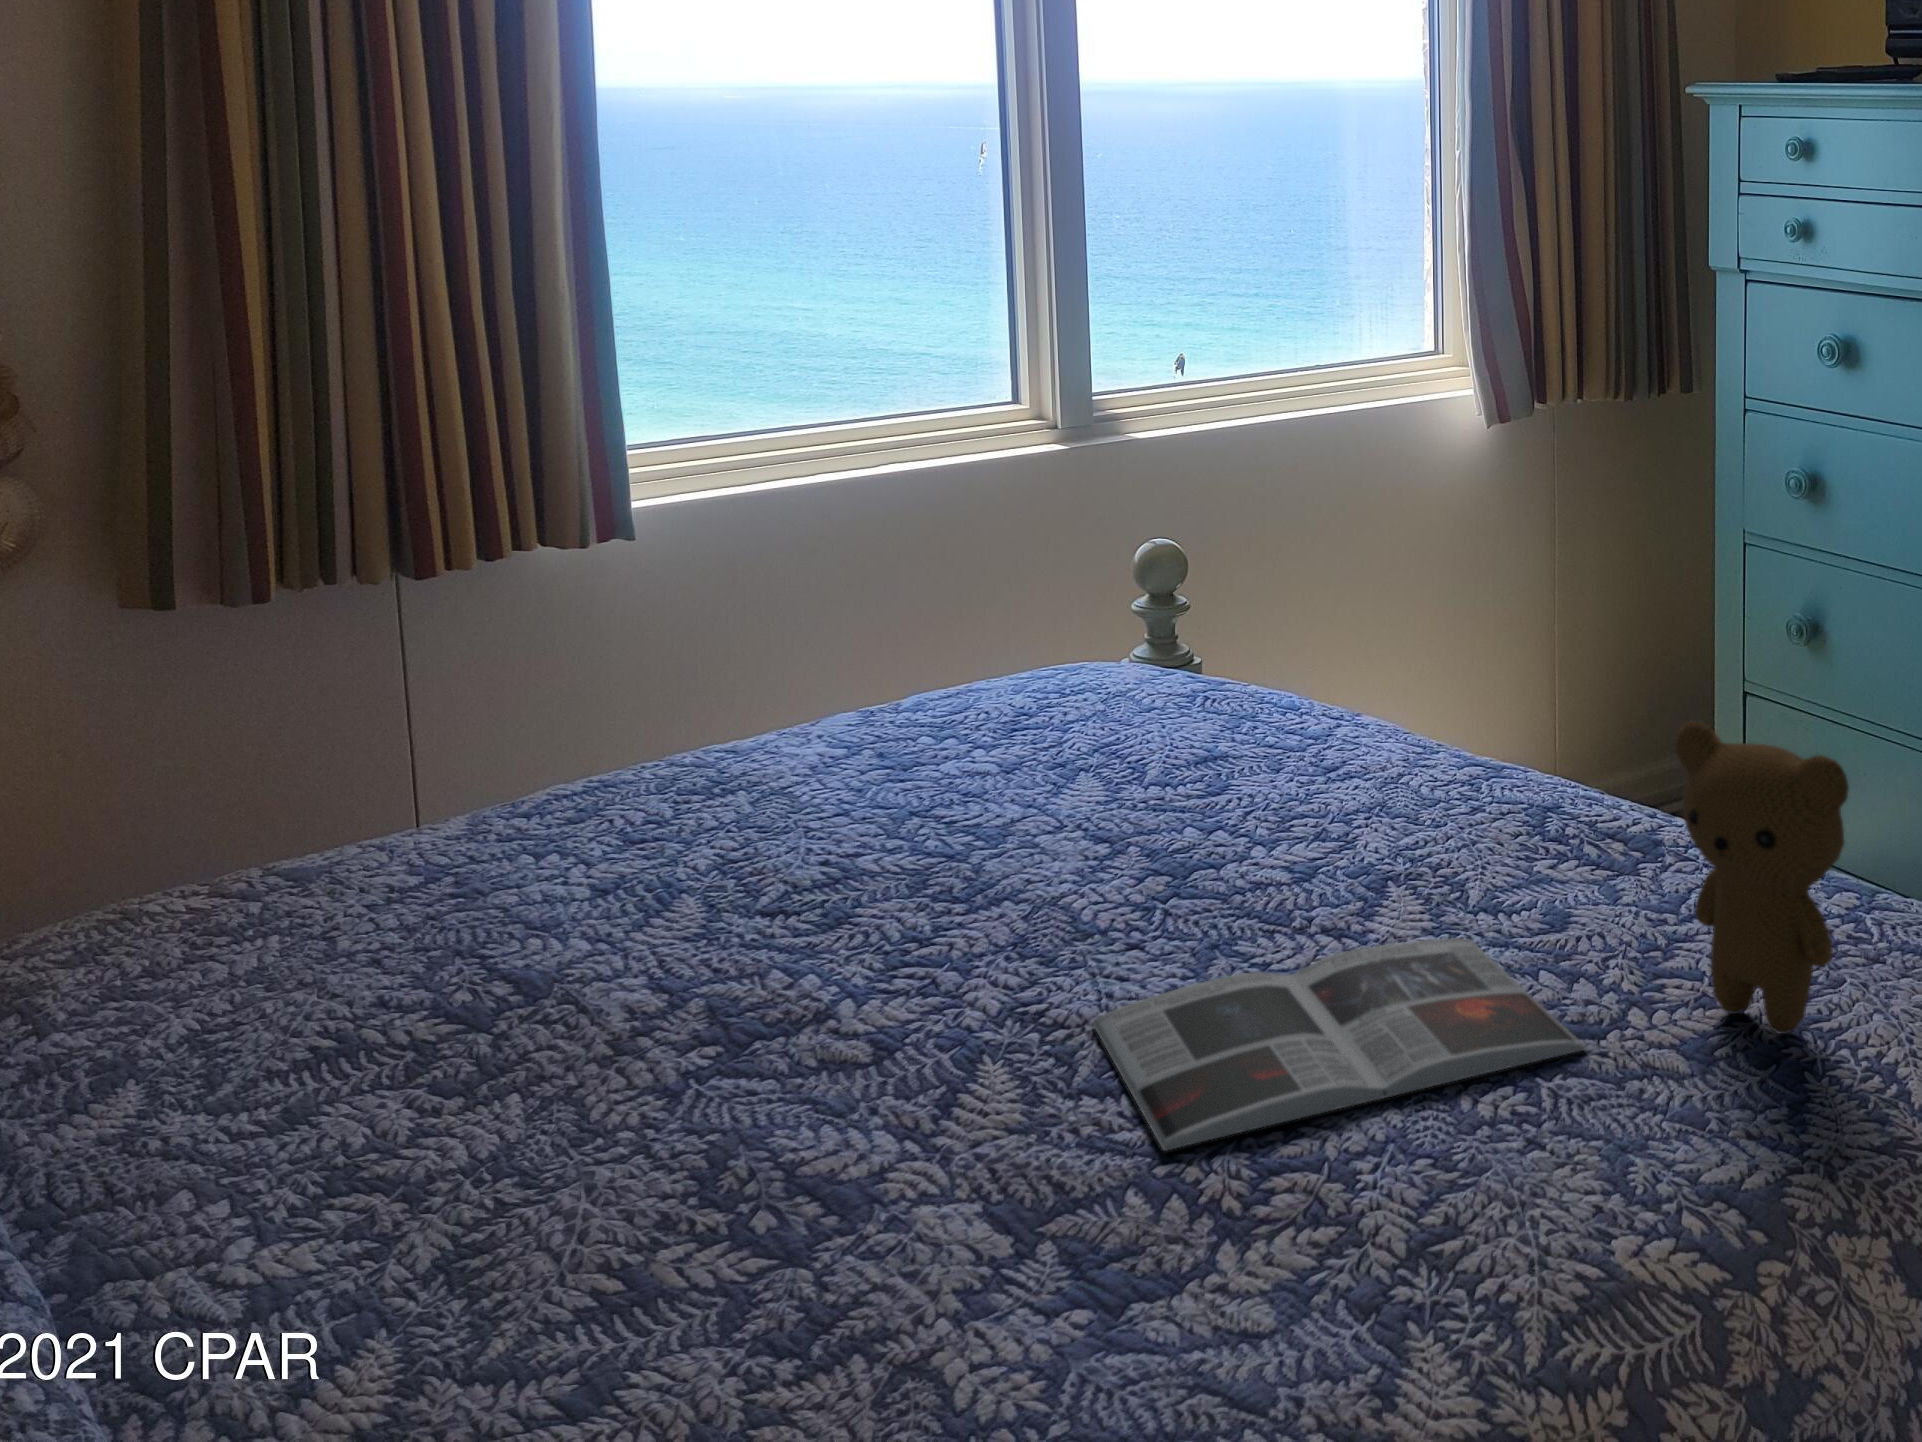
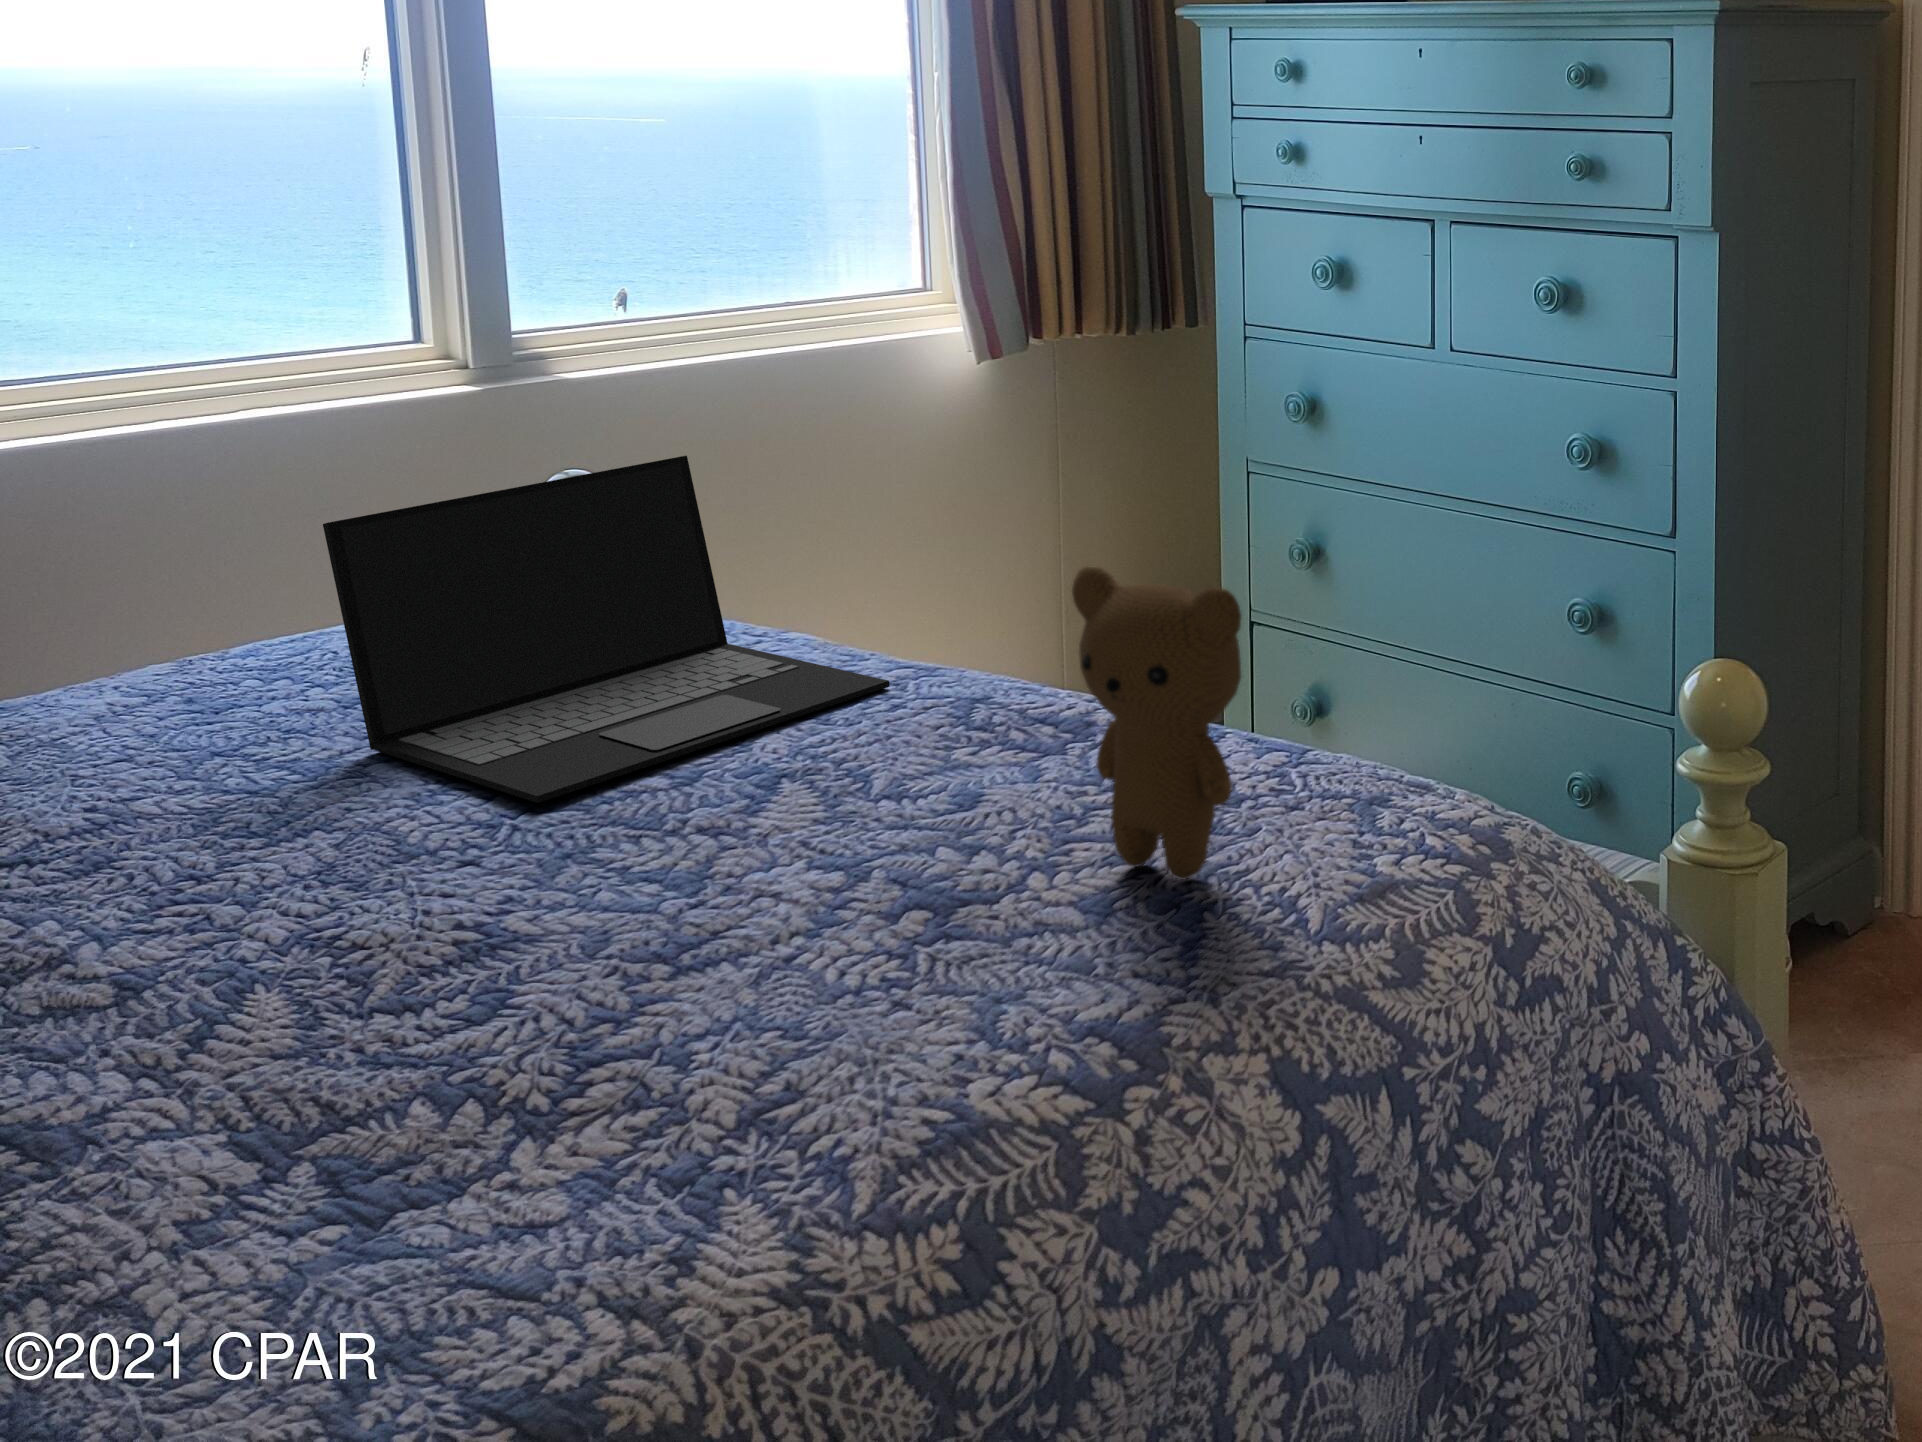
laptop: none [996,553,1469,890] -> present [323,456,889,803]
magazine: present [1092,938,1586,1151] -> none [404,823,975,1056]

